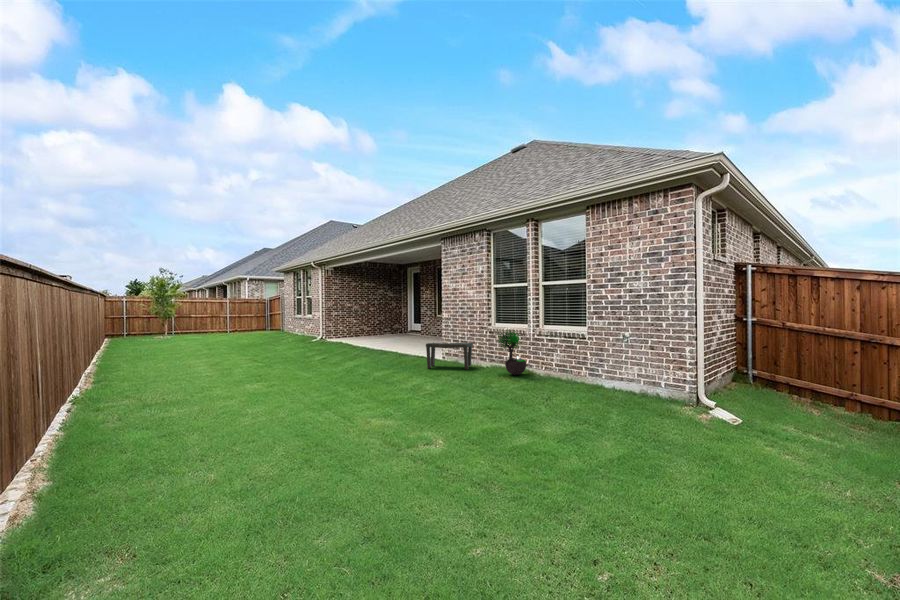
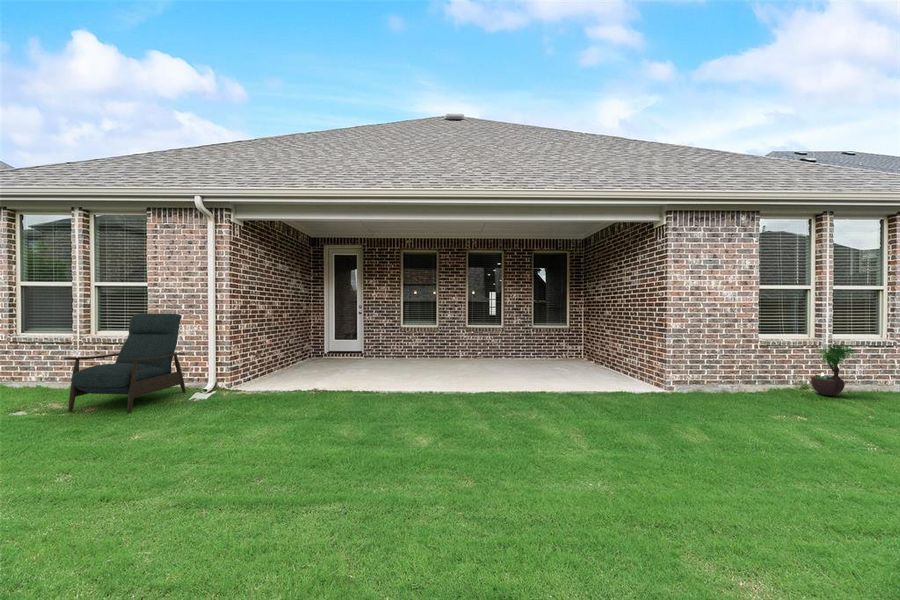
chair: none [273,309,312,344] -> present [64,313,186,413]
bench: present [426,343,473,370] -> none [710,361,772,408]

